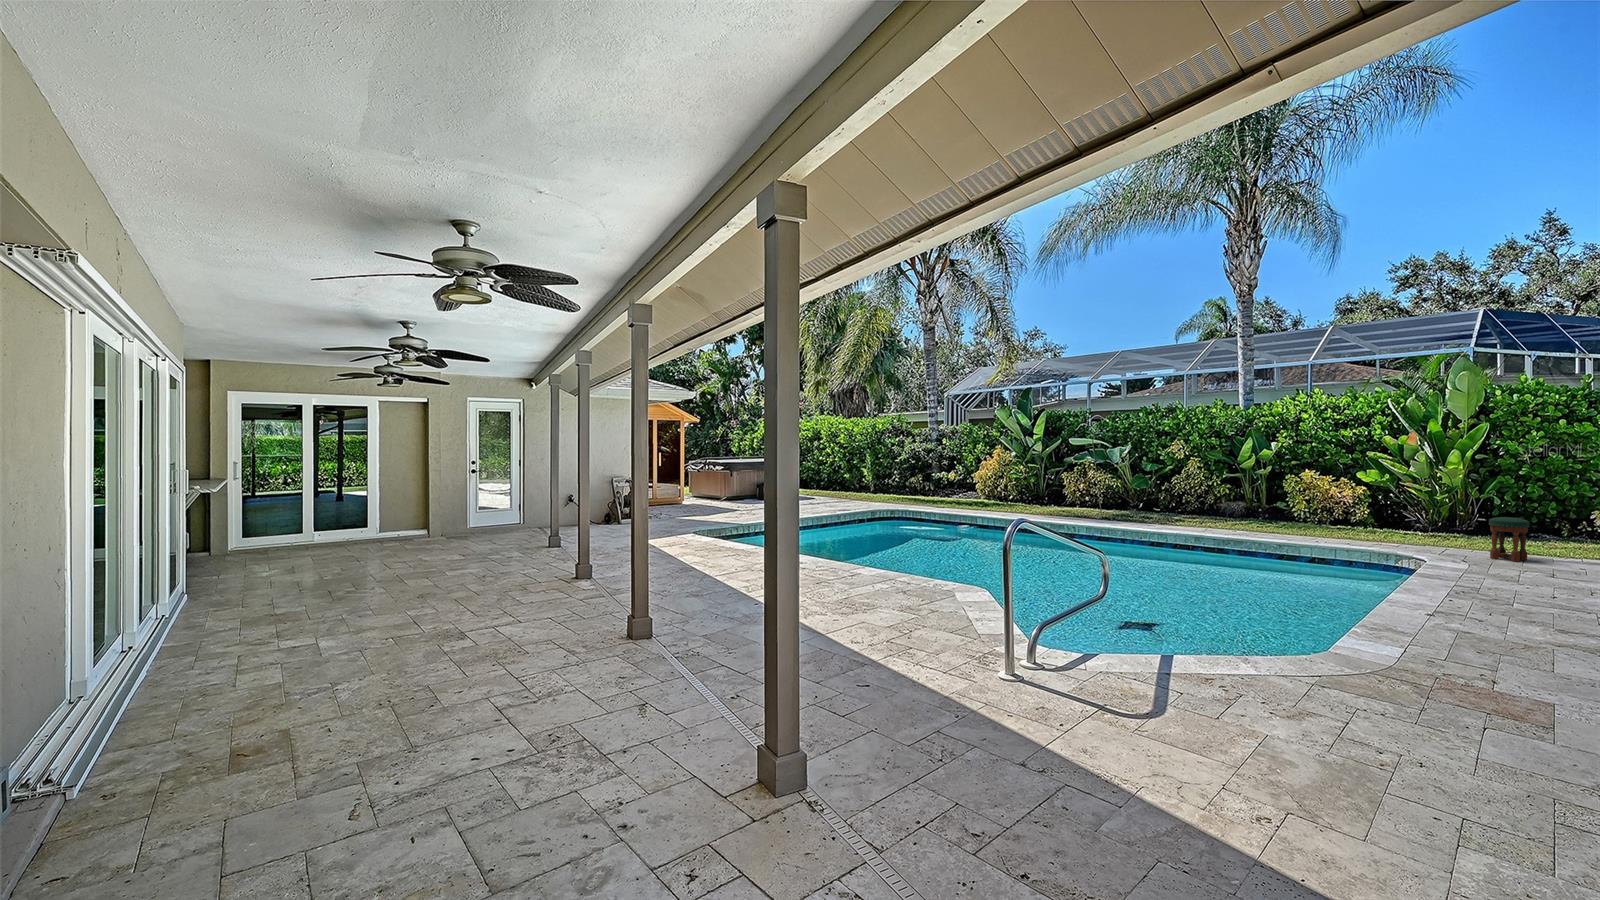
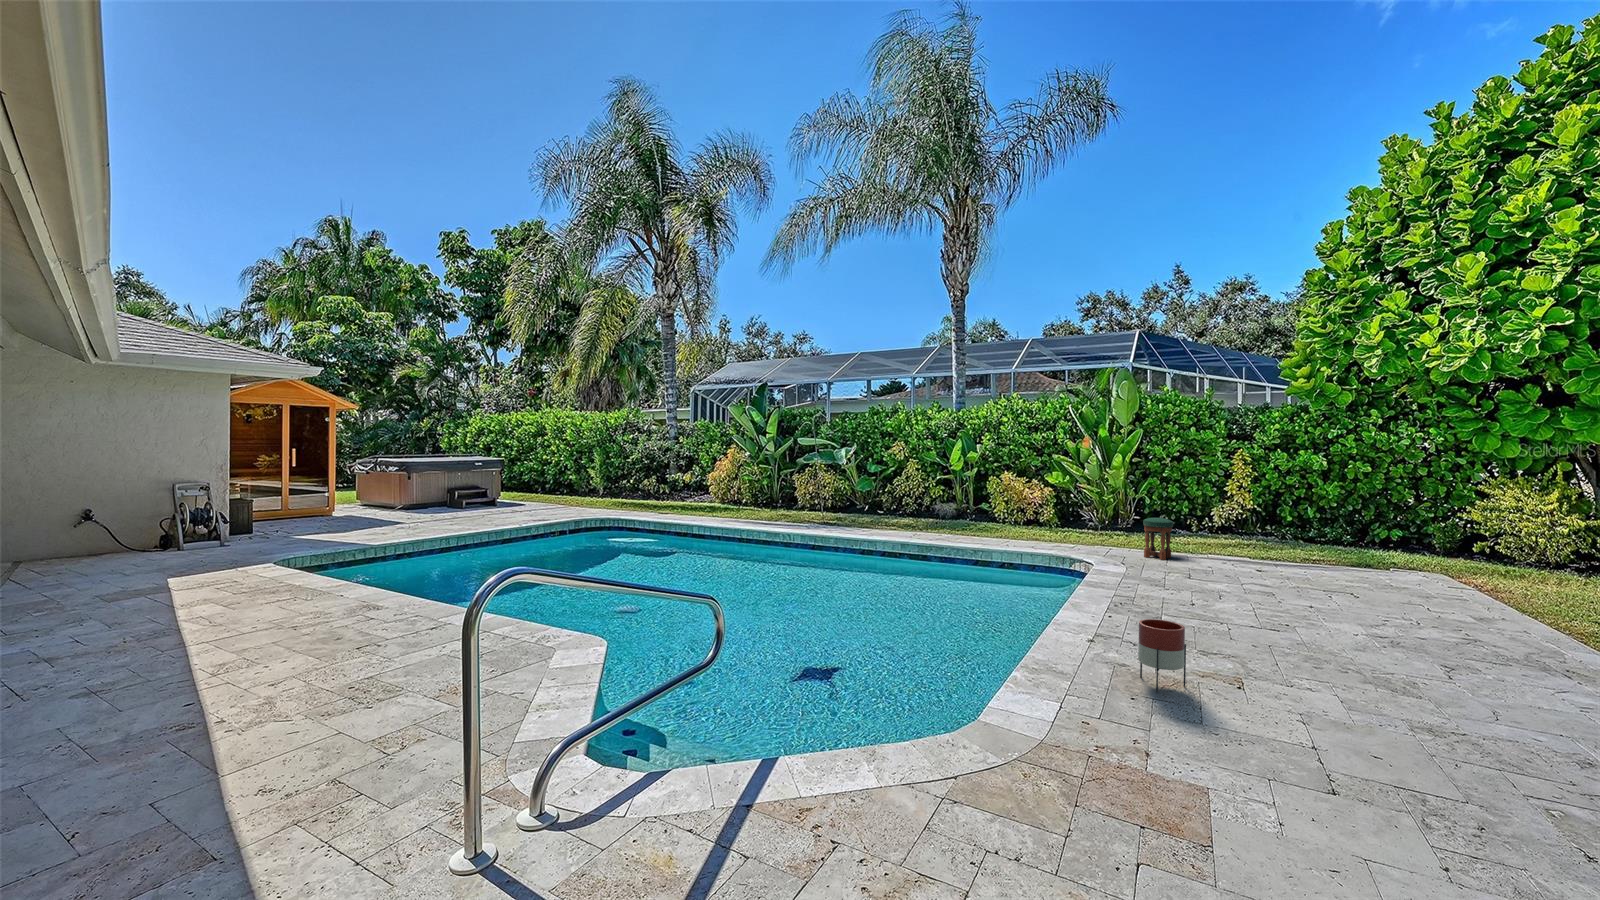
planter: none [1479,596,1533,659] -> present [1138,619,1186,692]

